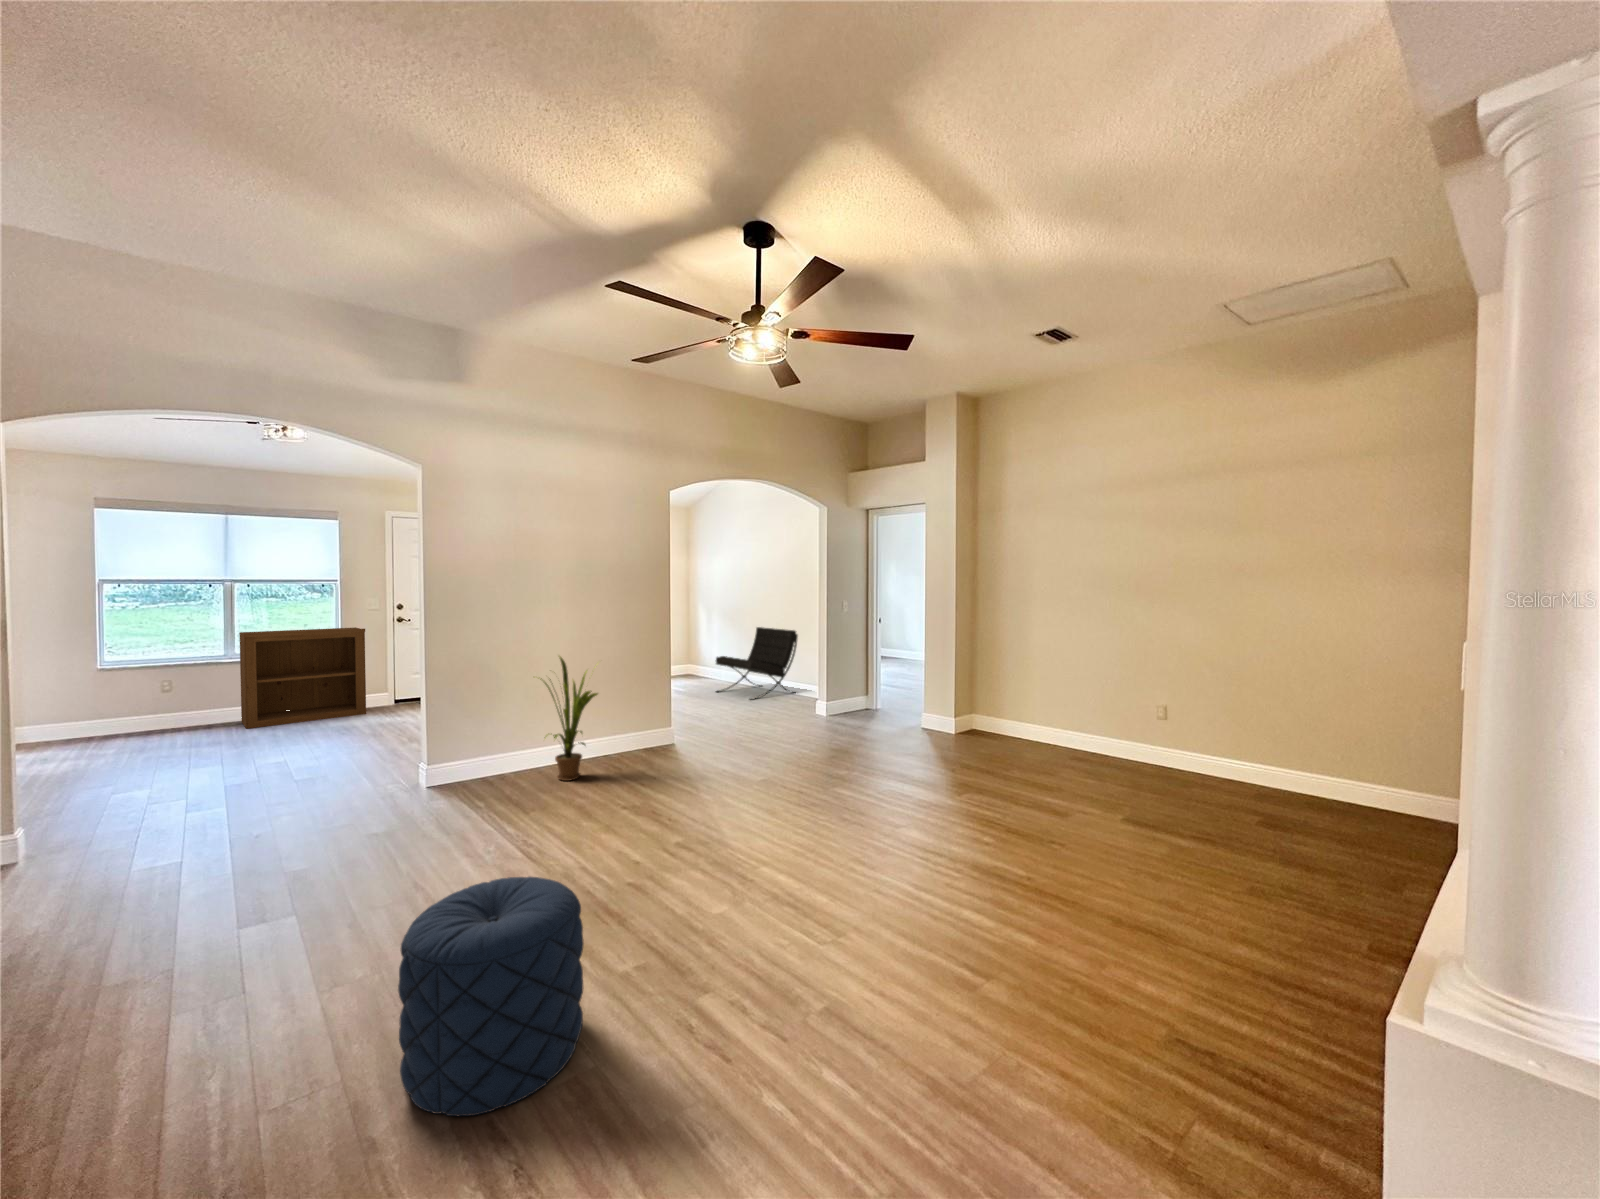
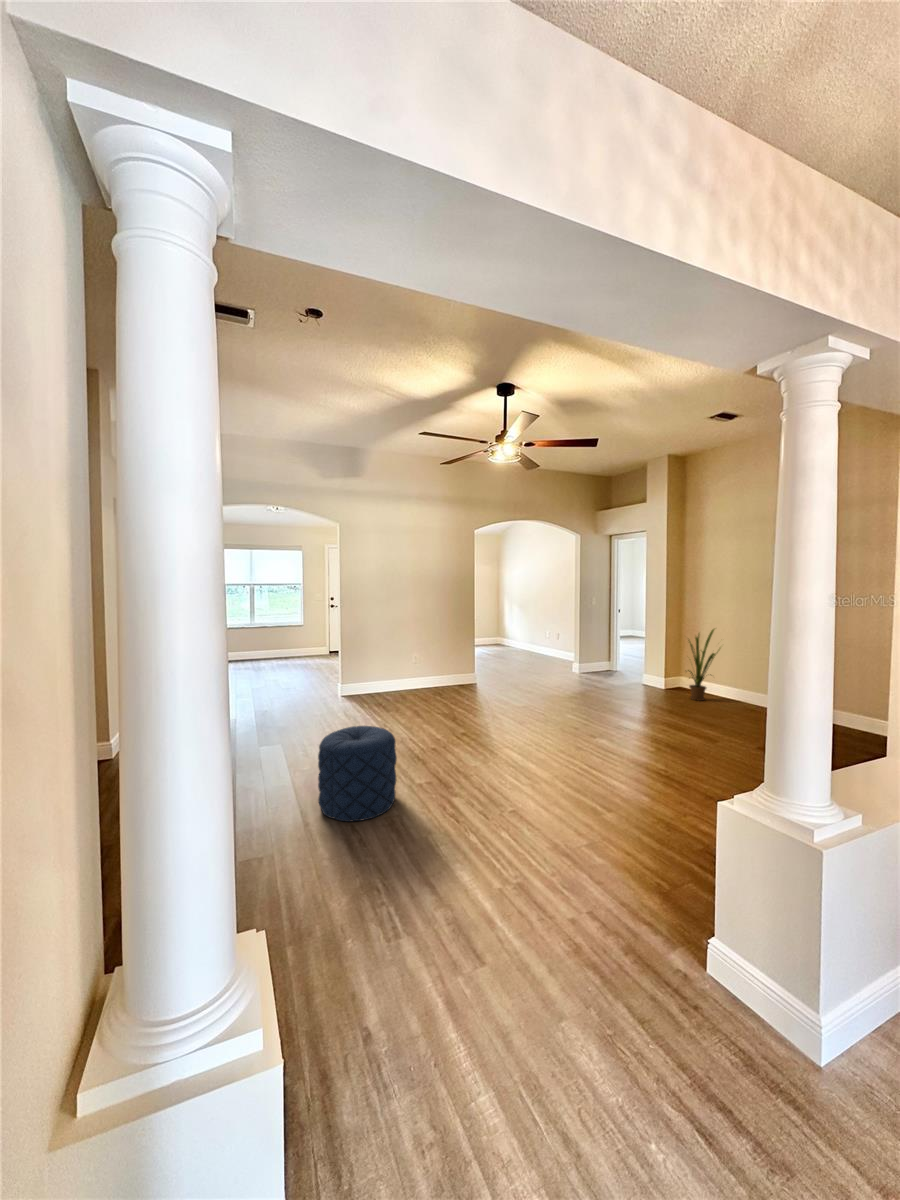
bookshelf: present [239,627,366,729] -> none [259,610,316,661]
lounge chair: present [716,627,798,700] -> none [509,615,563,661]
house plant: present [540,656,598,781] -> present [688,629,720,701]

